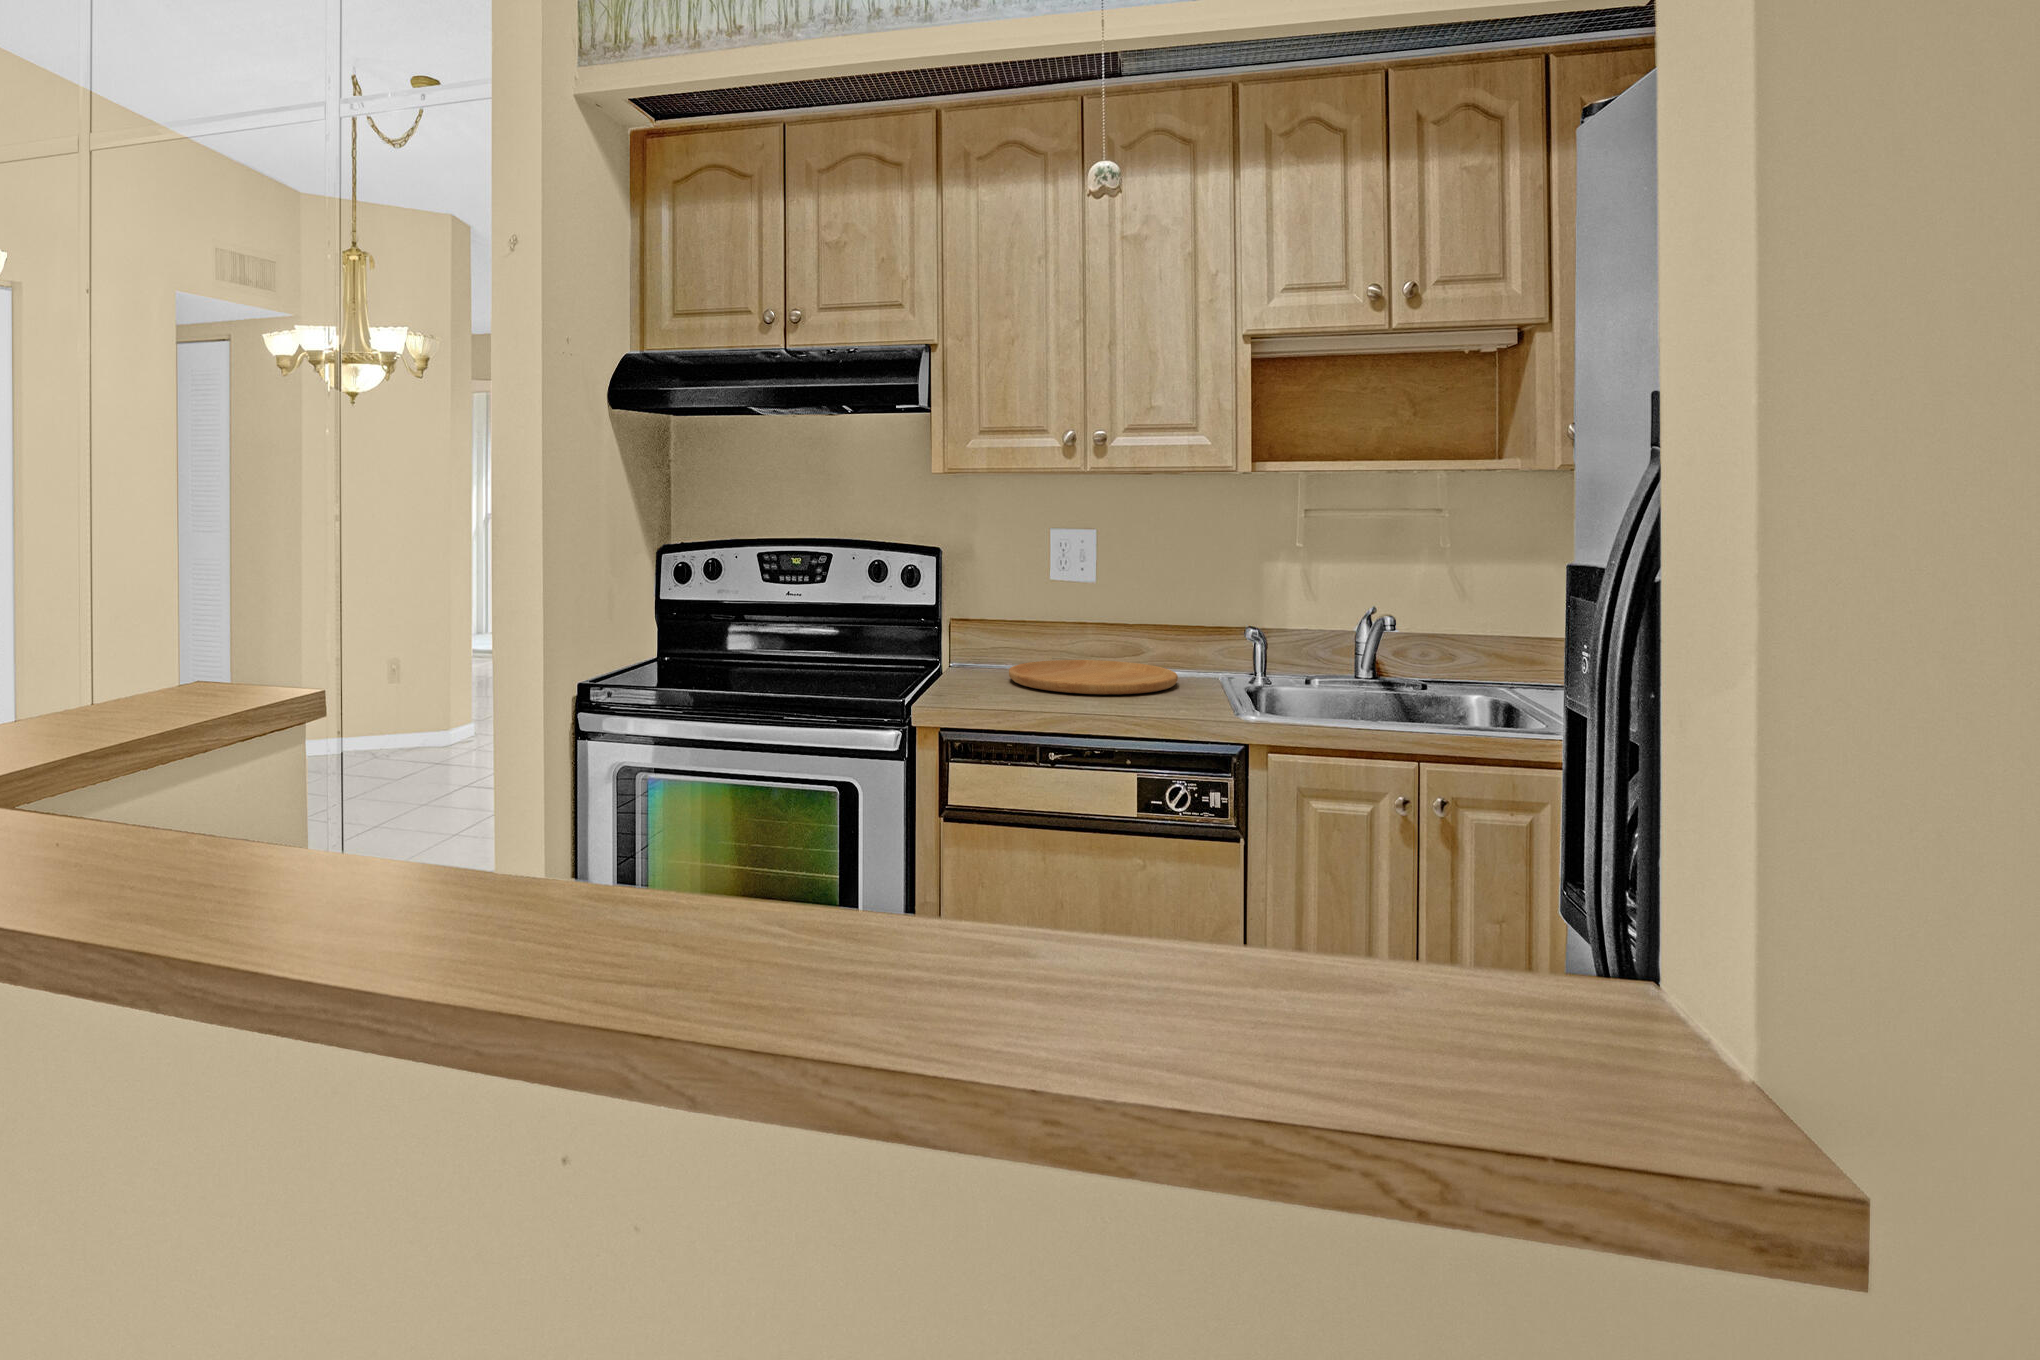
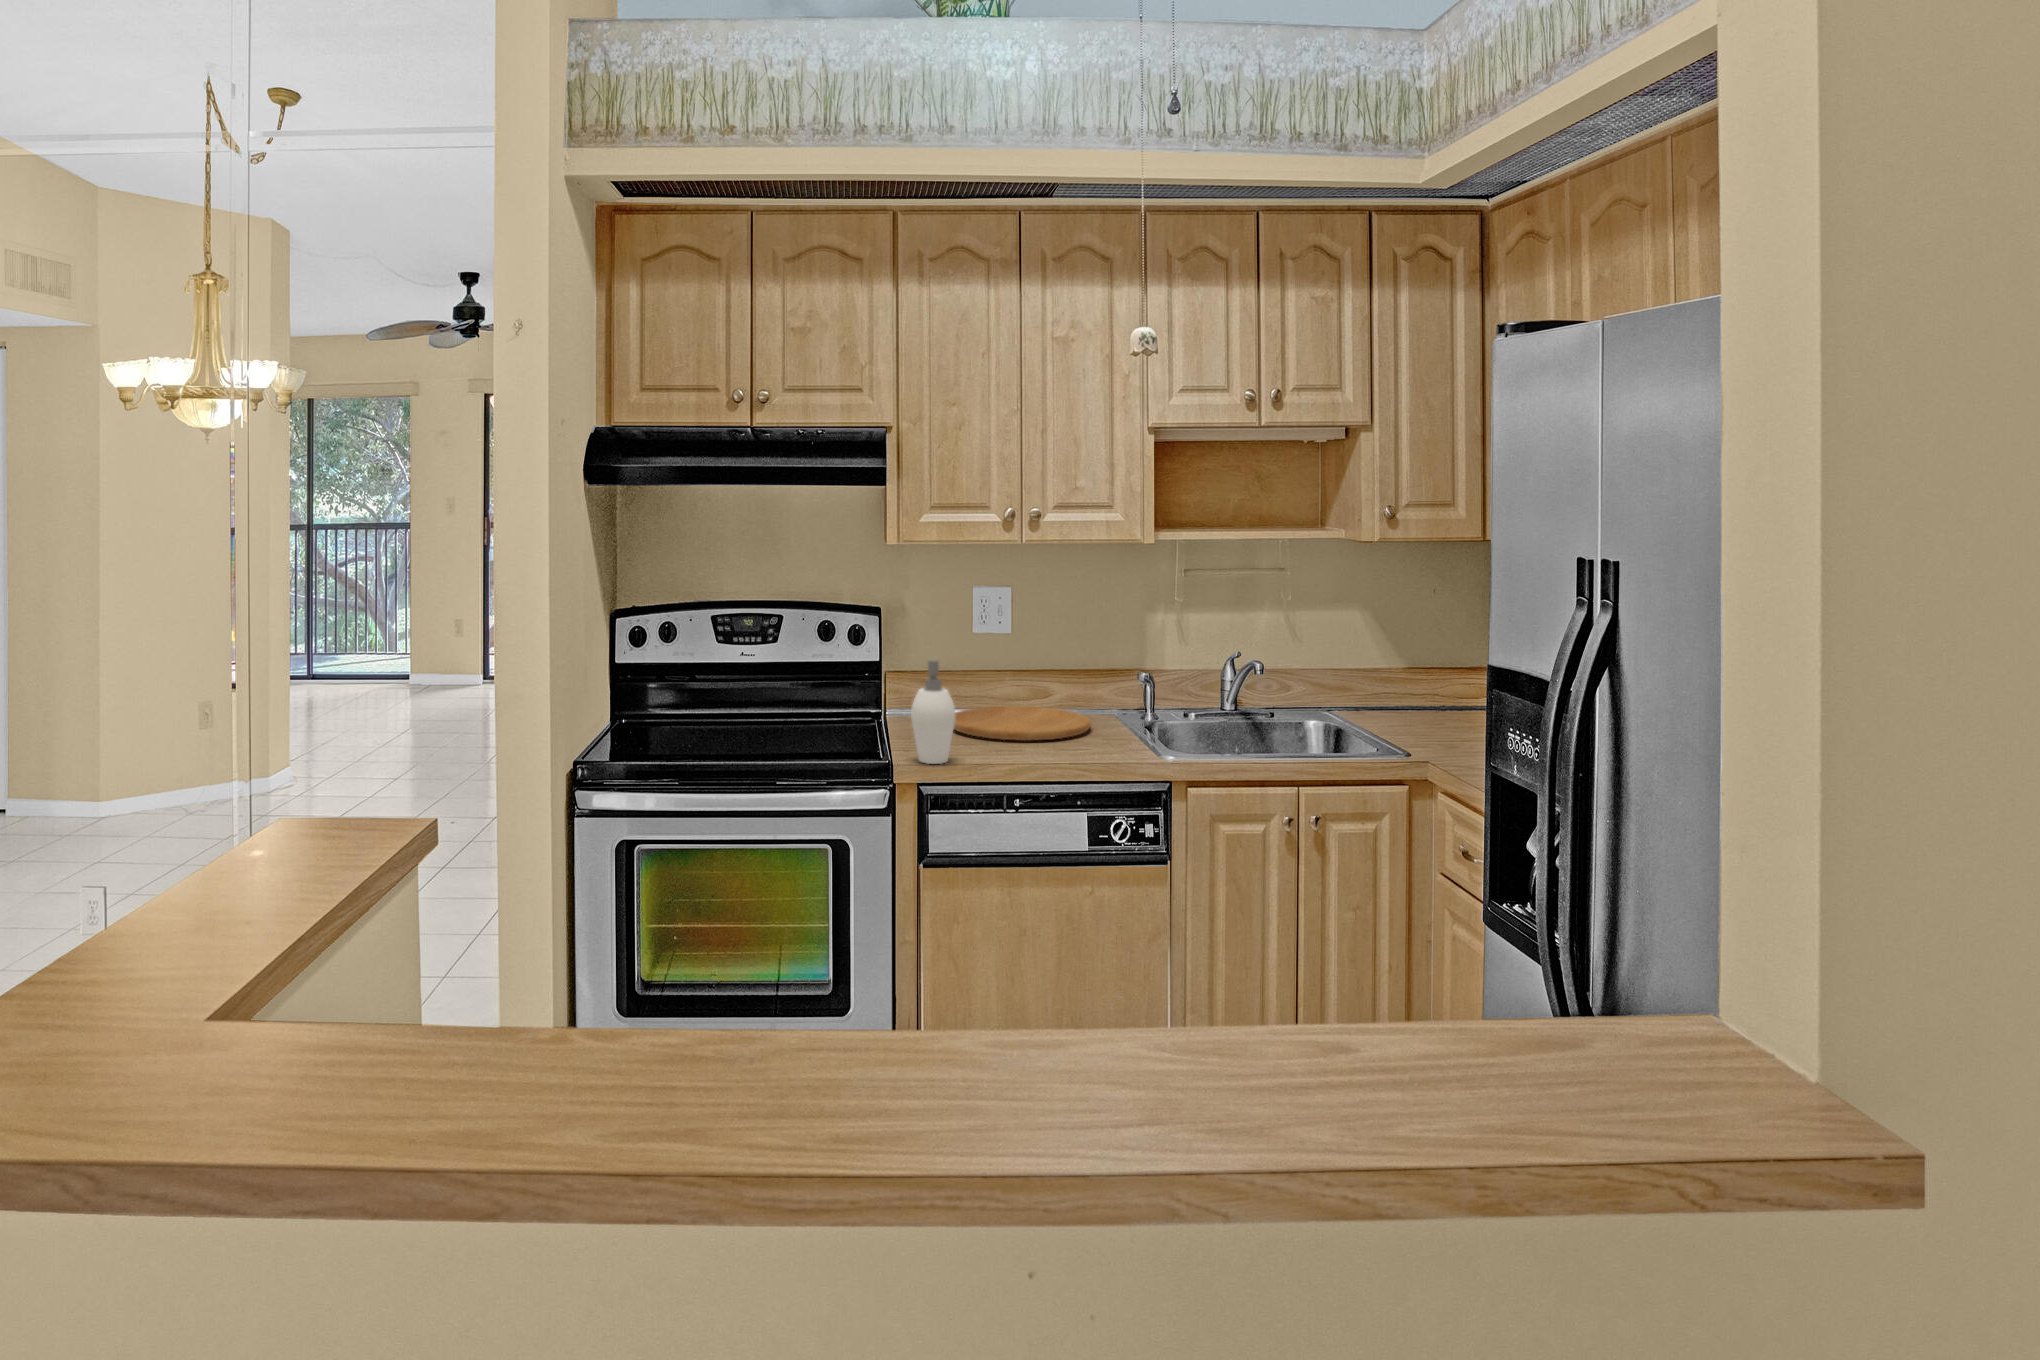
soap dispenser: none [938,595,992,711] -> present [911,660,956,764]

